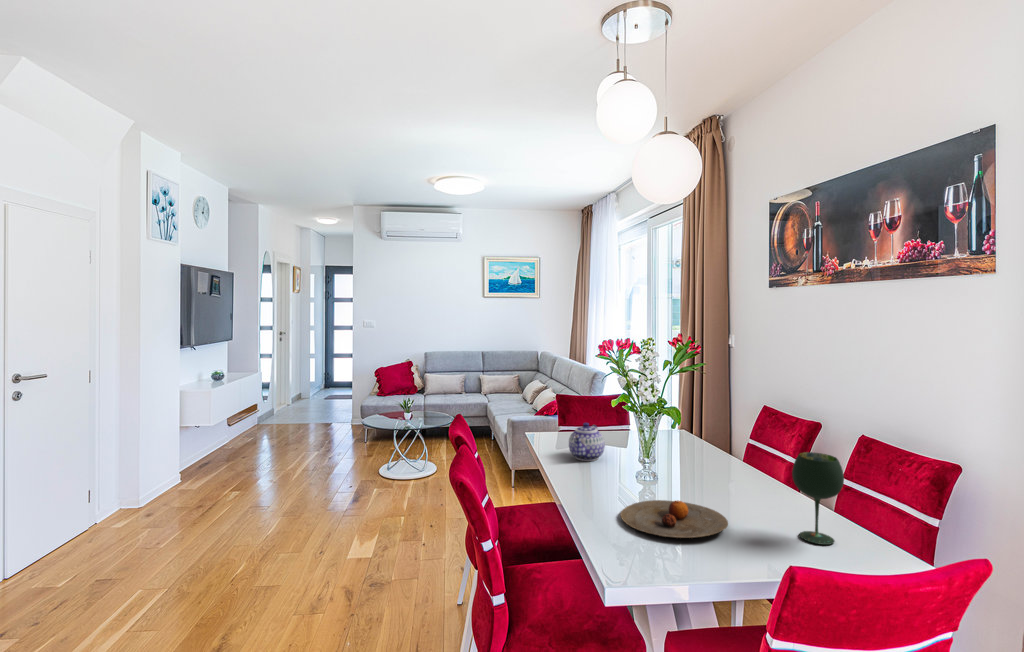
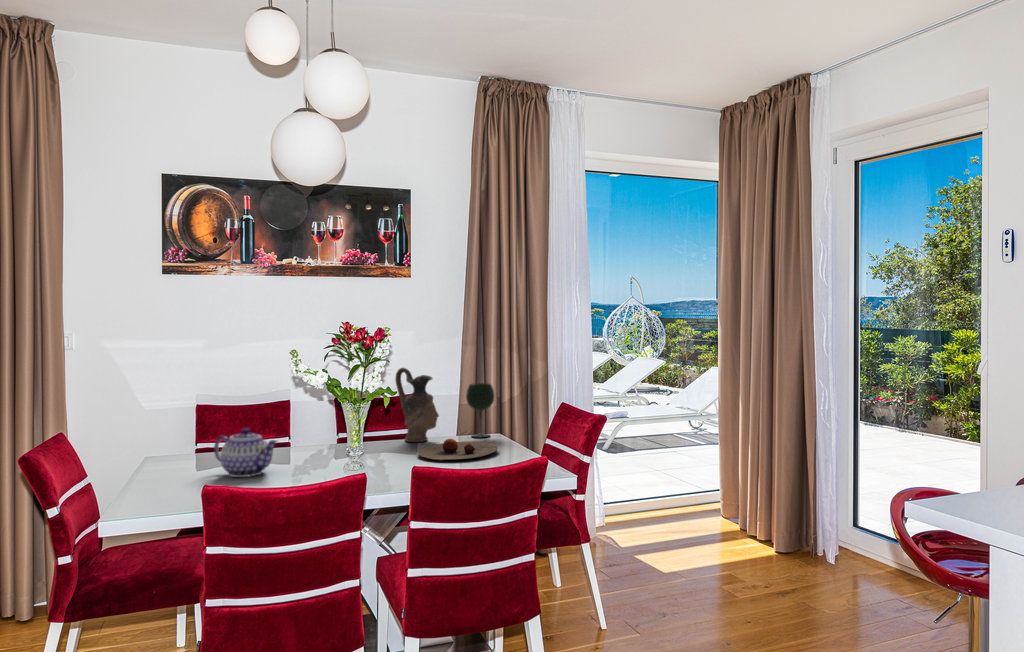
ceramic pitcher: none [742,406,786,507] -> present [395,368,439,442]

